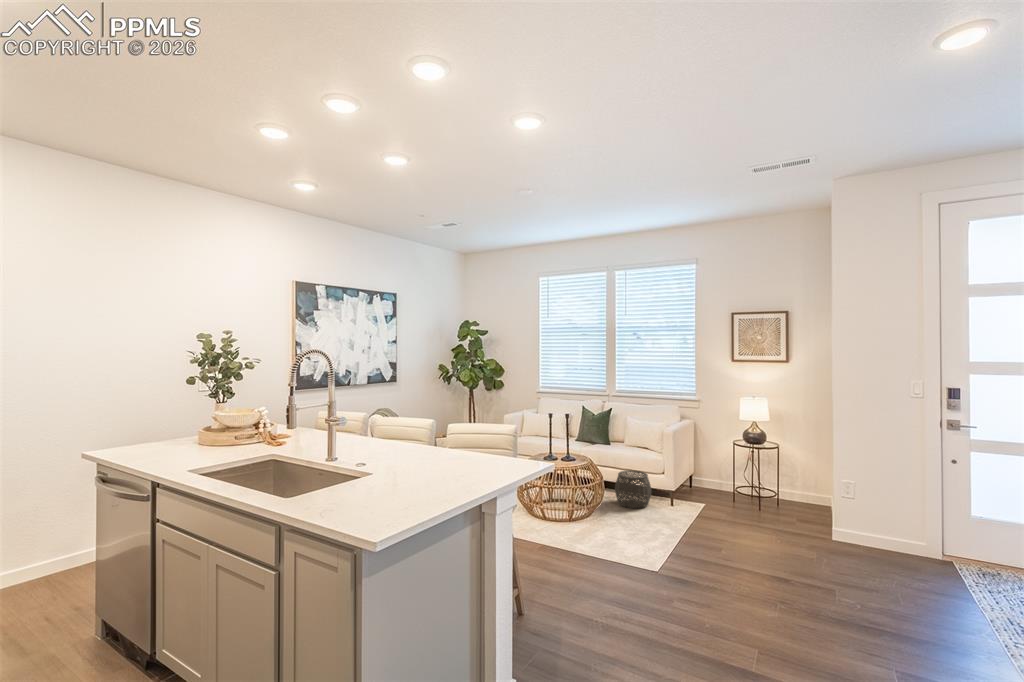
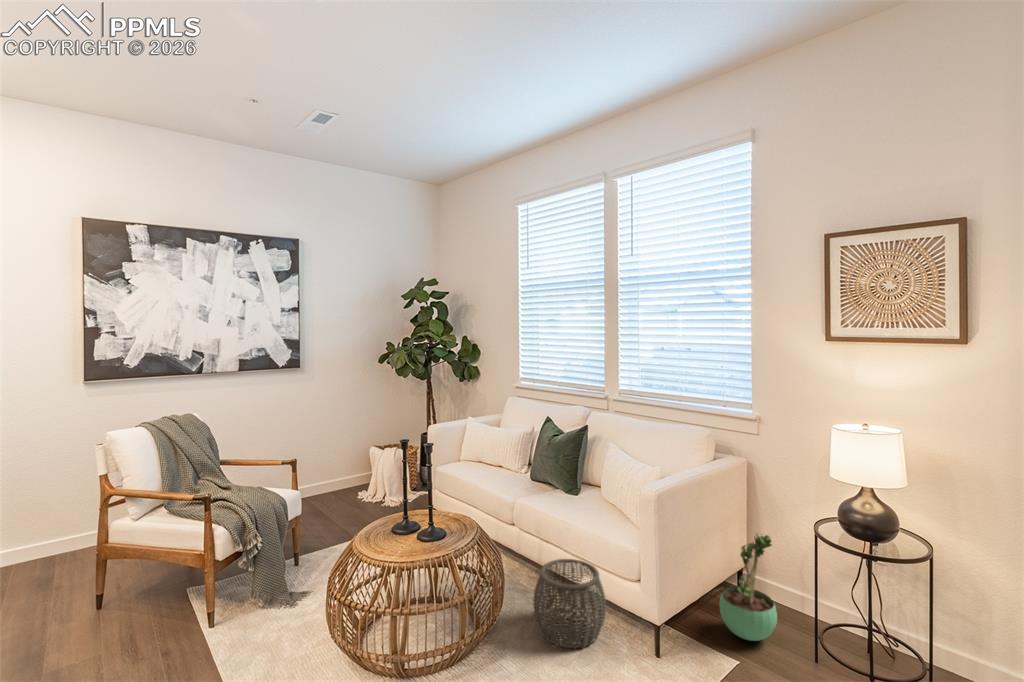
potted plant: none [695,448,721,498] -> present [720,533,777,641]

